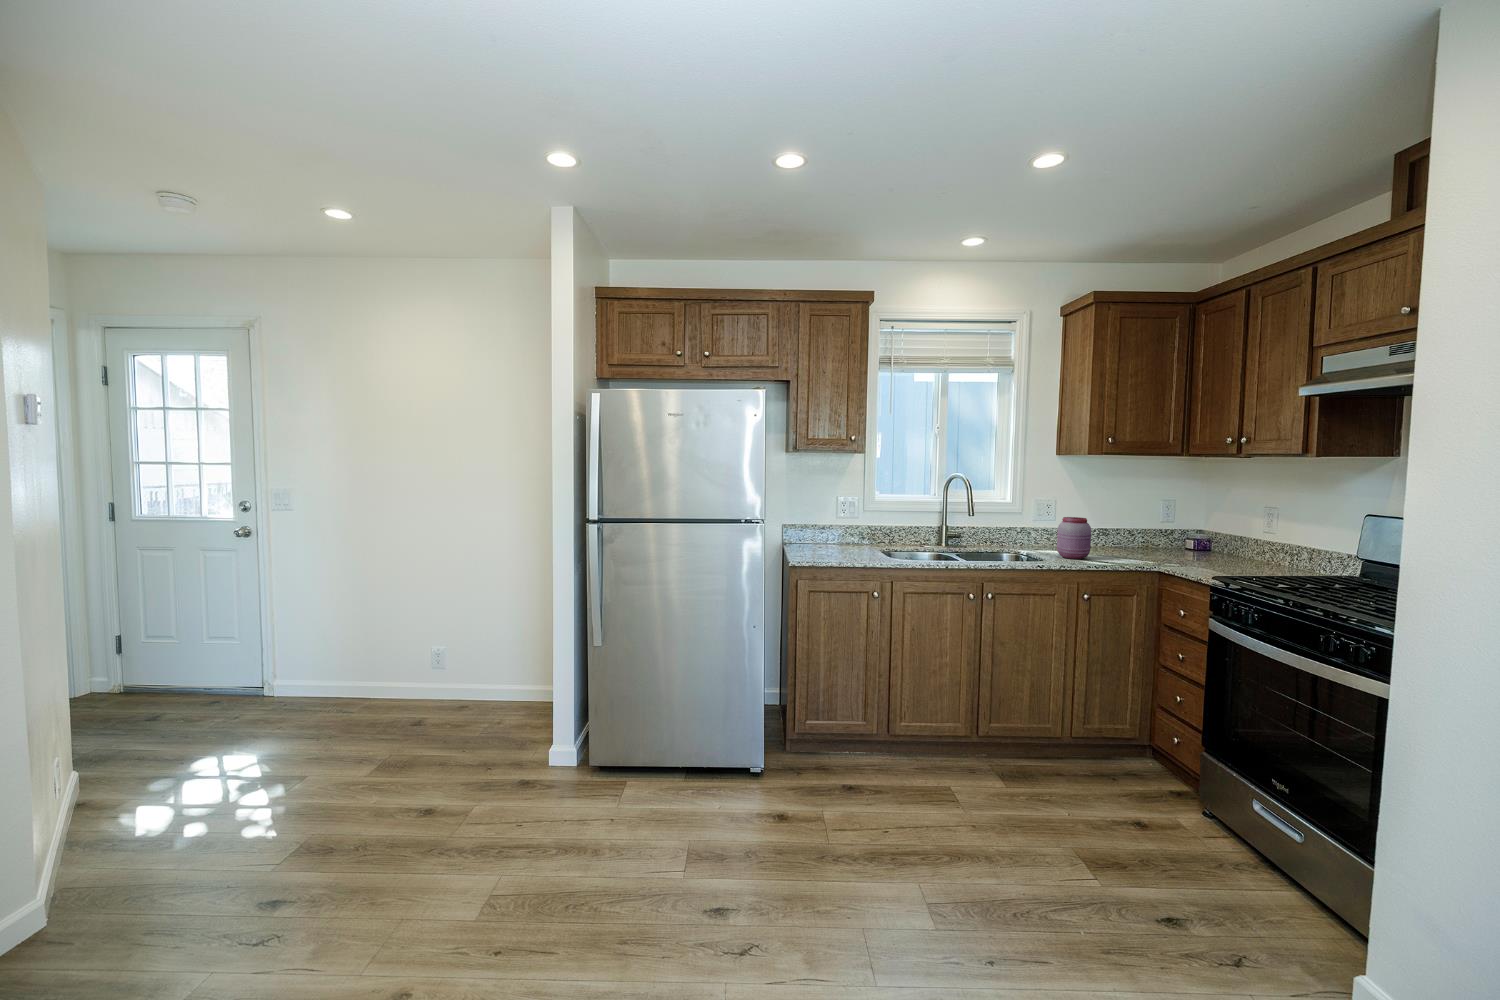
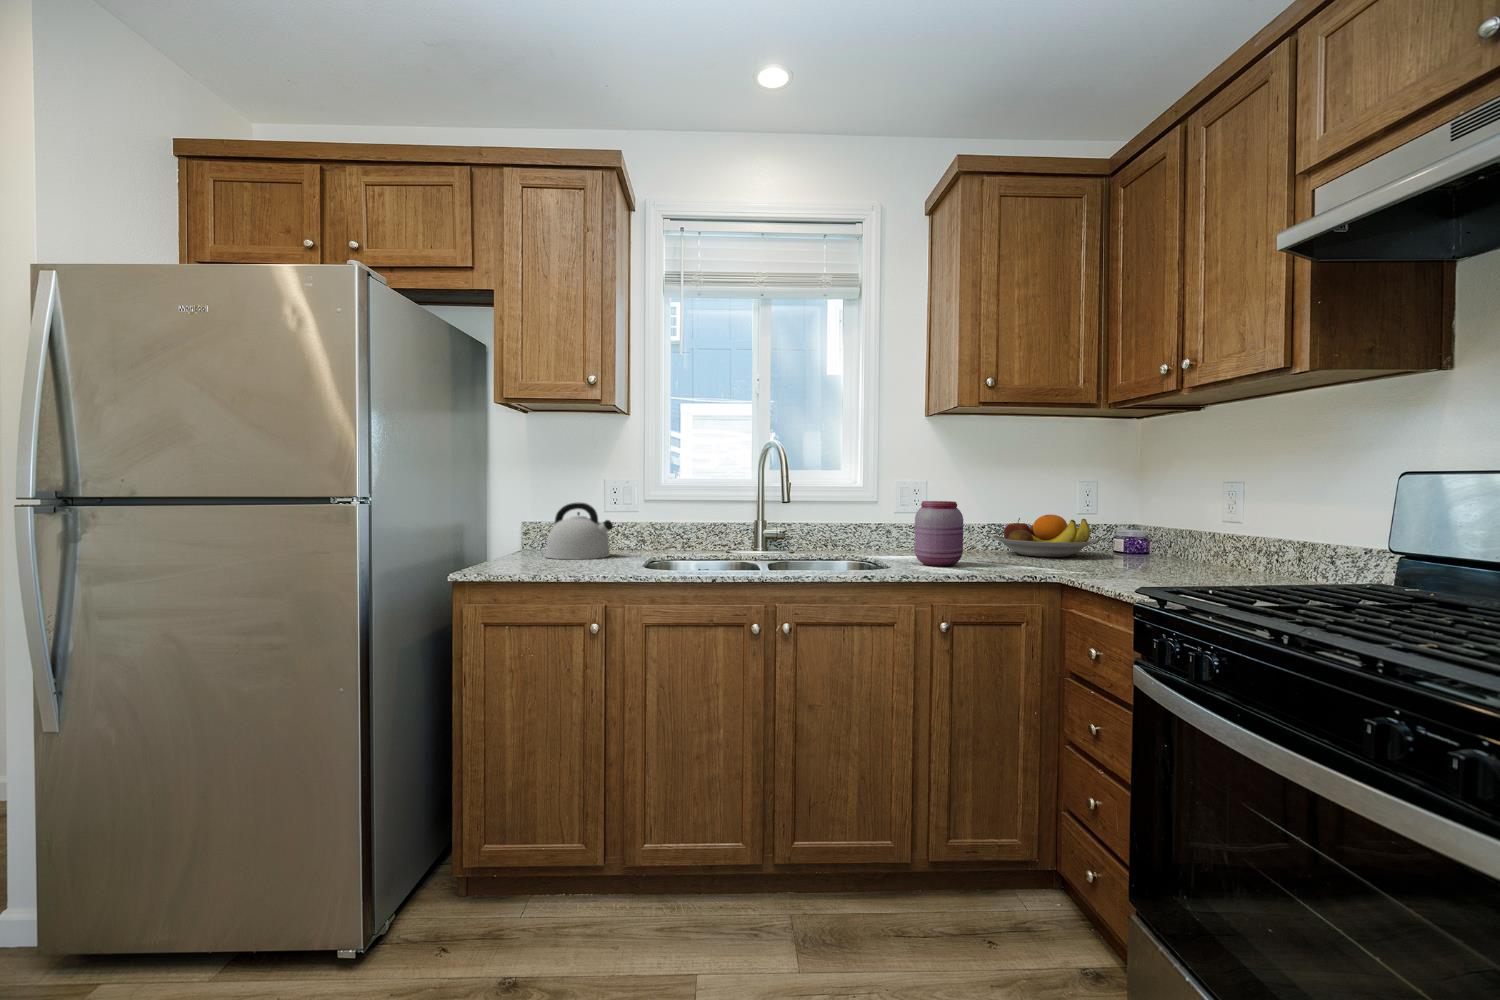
kettle: none [805,513,850,551] -> present [546,503,613,559]
fruit bowl: none [1100,524,1175,553] -> present [992,515,1097,557]

